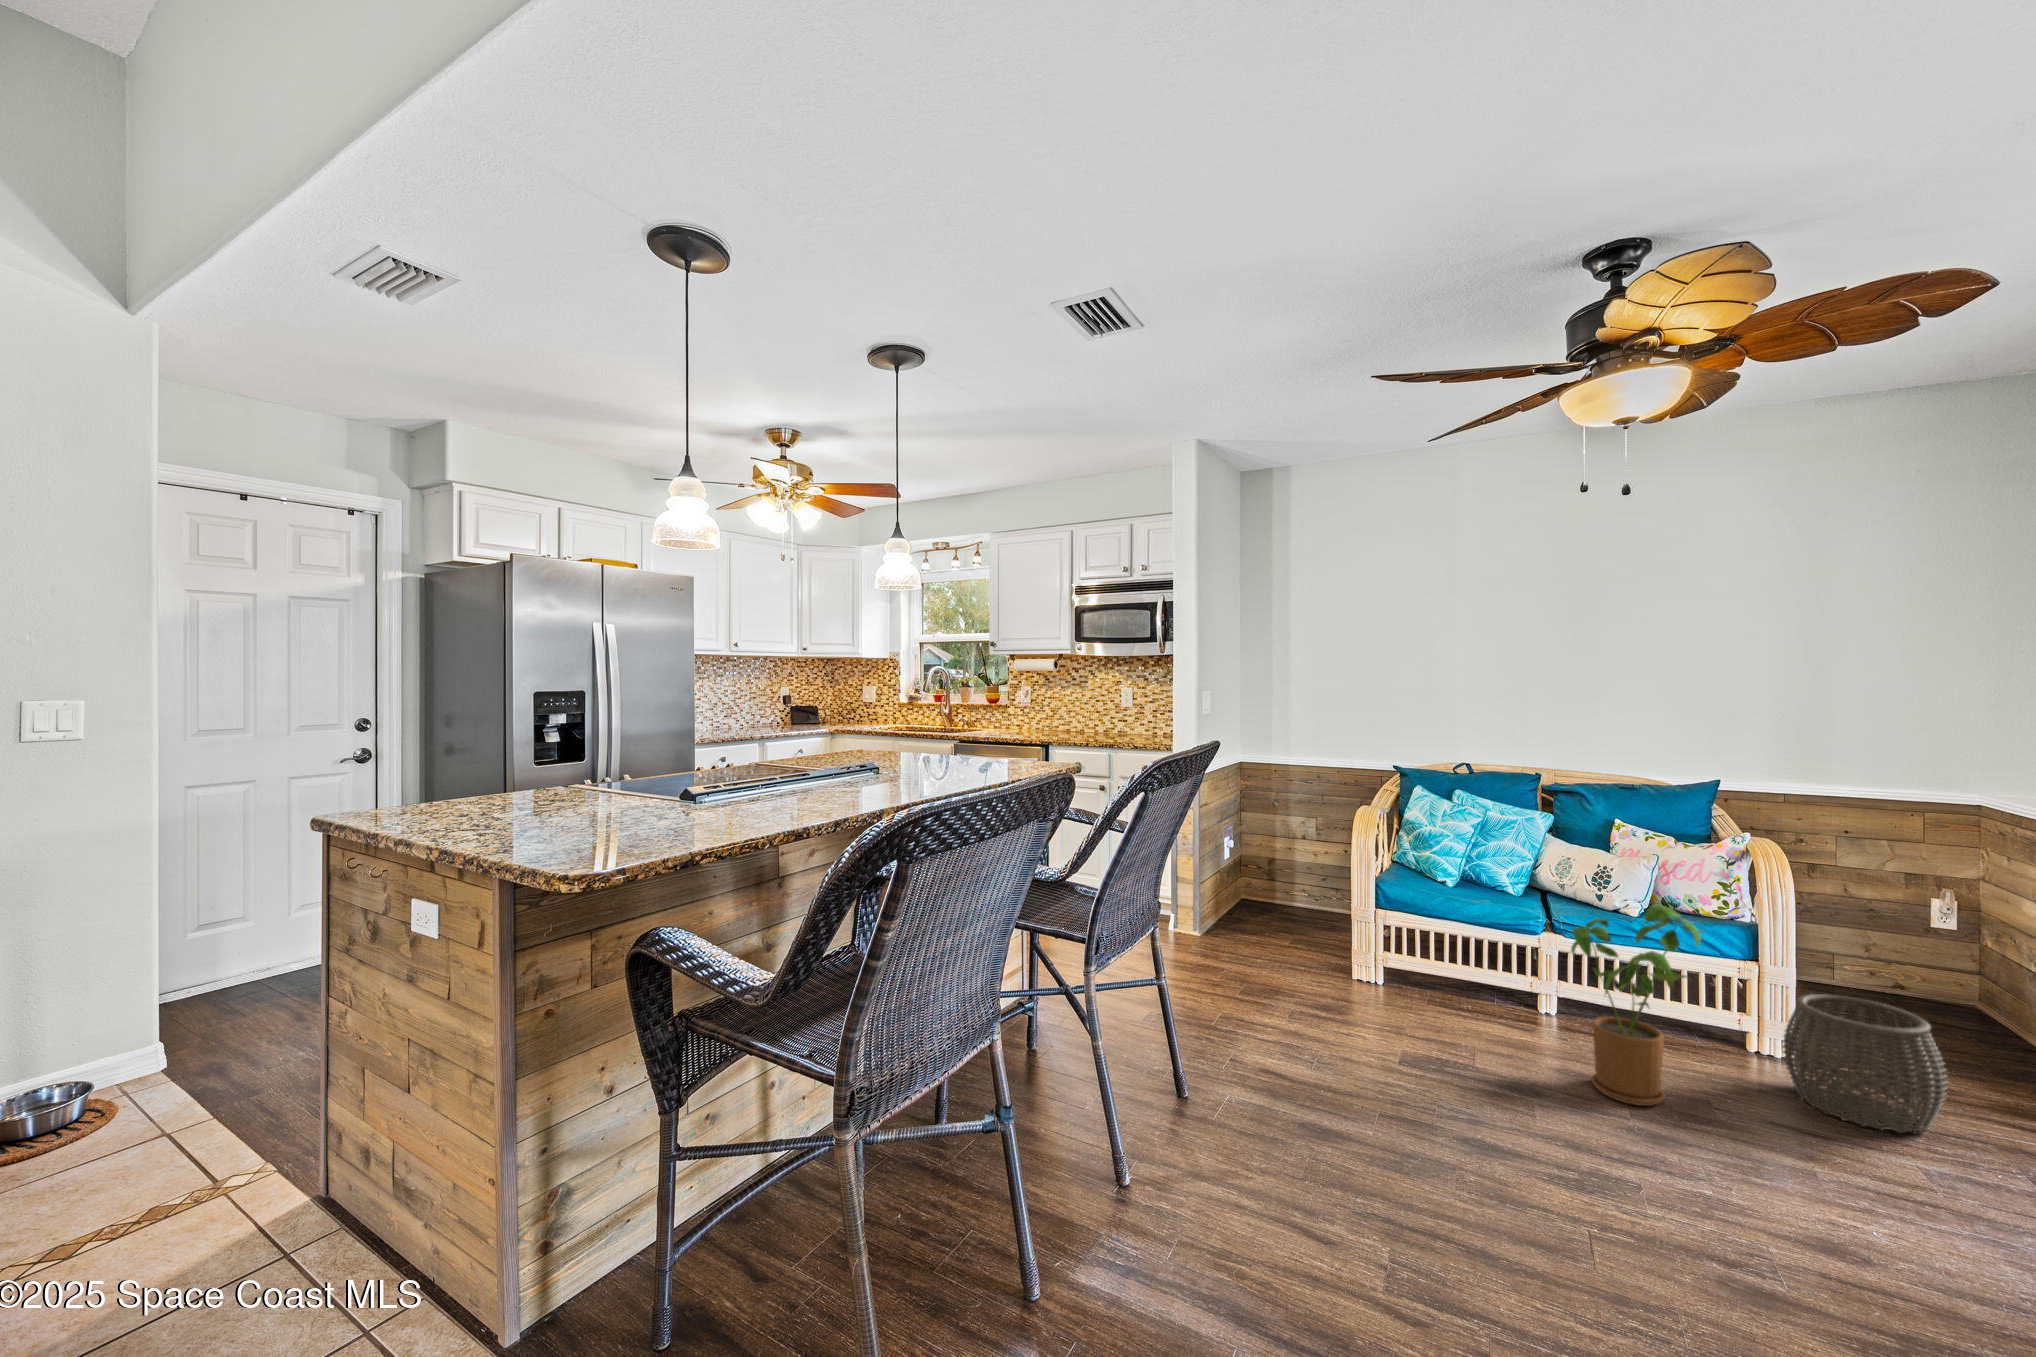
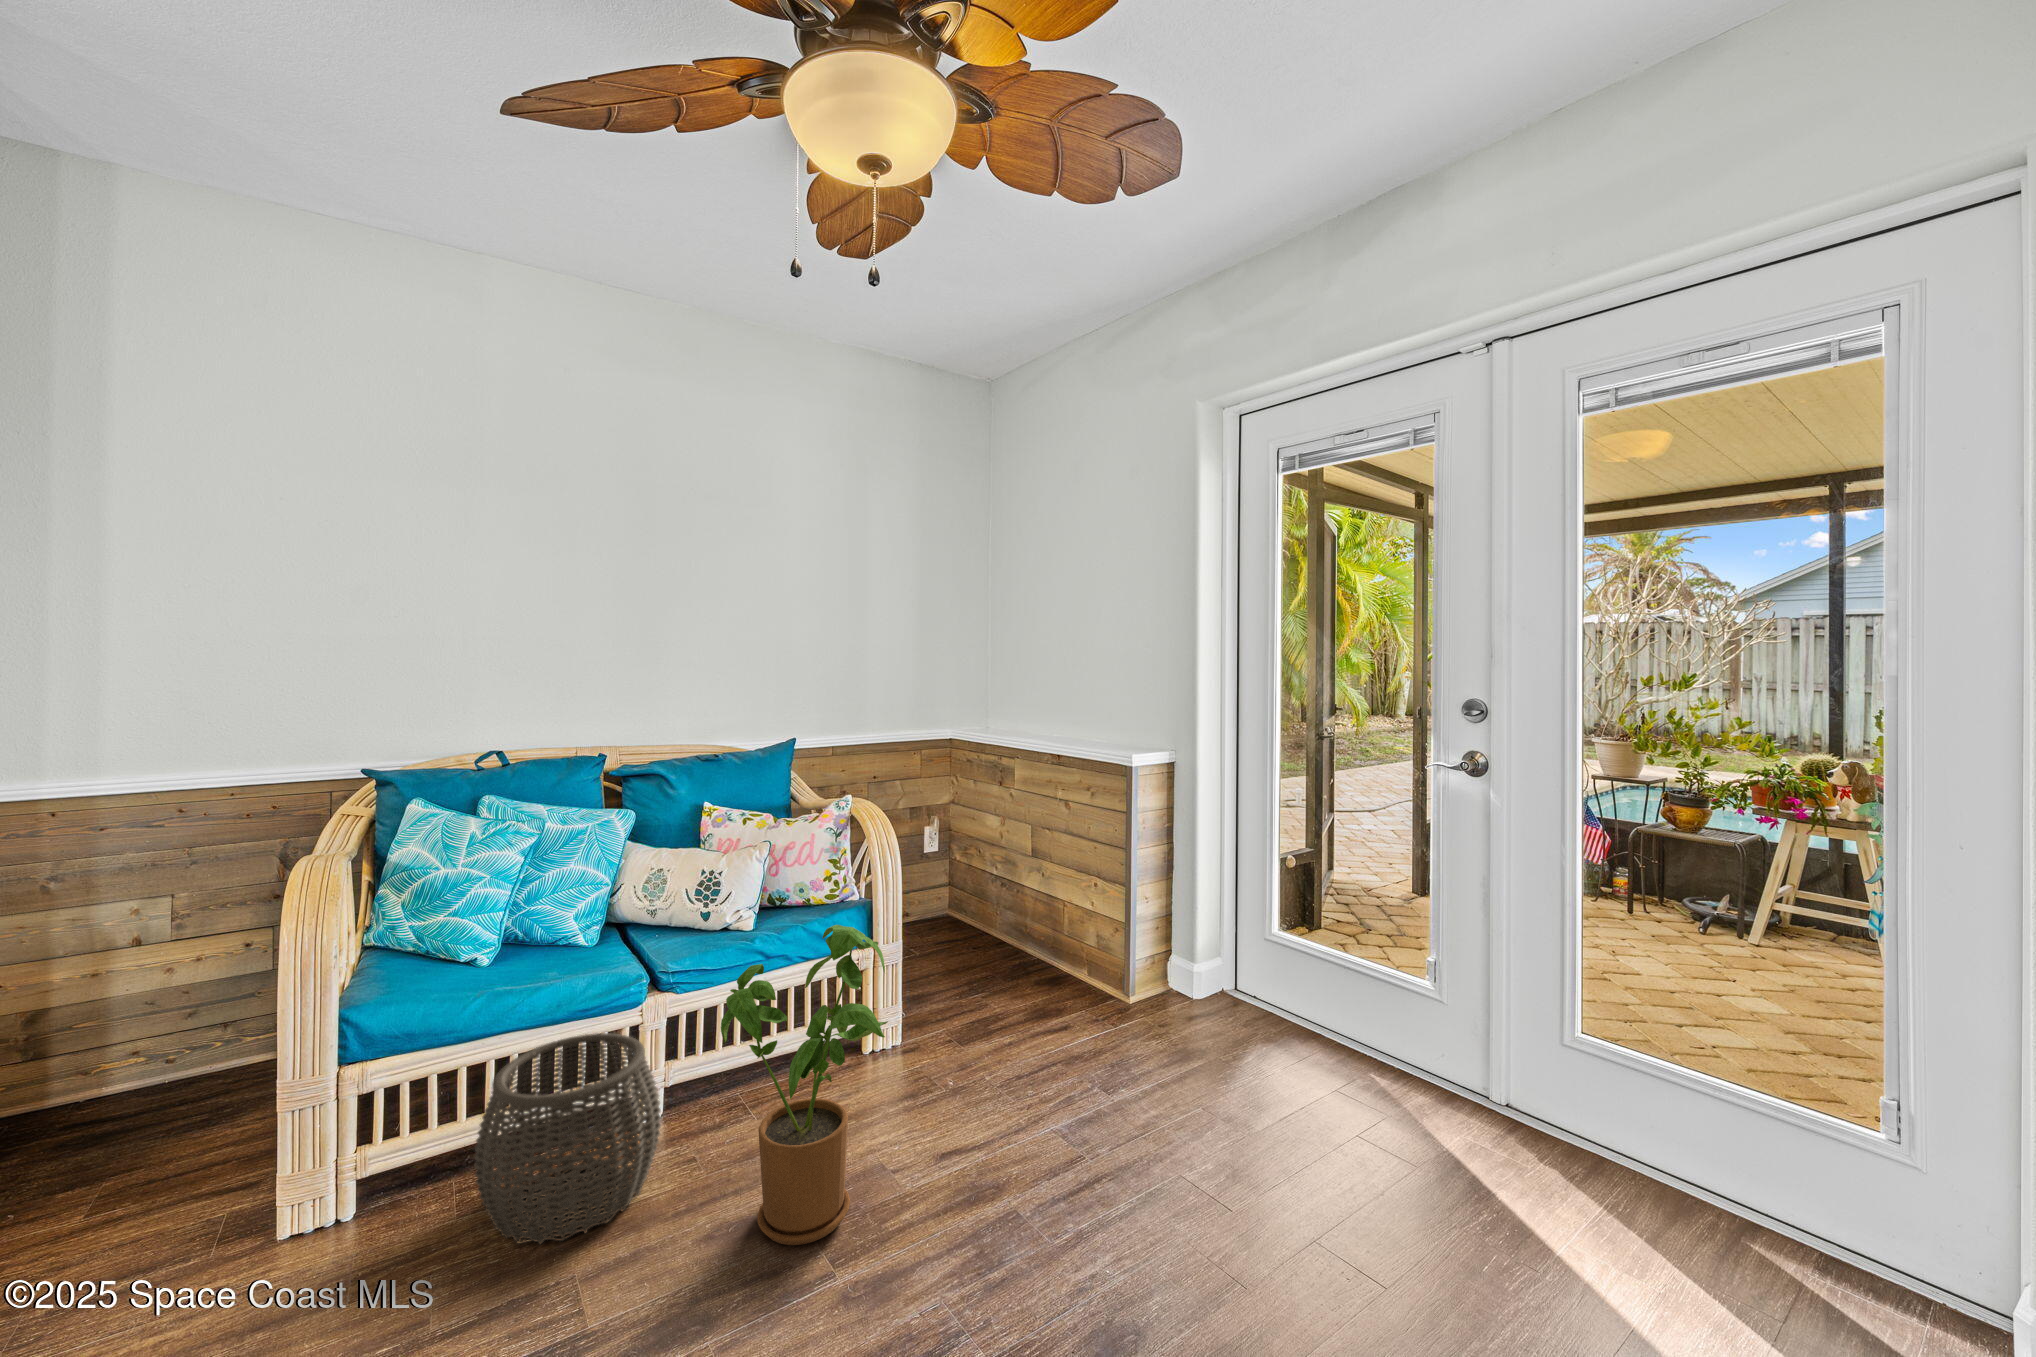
woven basket: present [1782,994,1948,1133] -> present [475,1033,661,1244]

